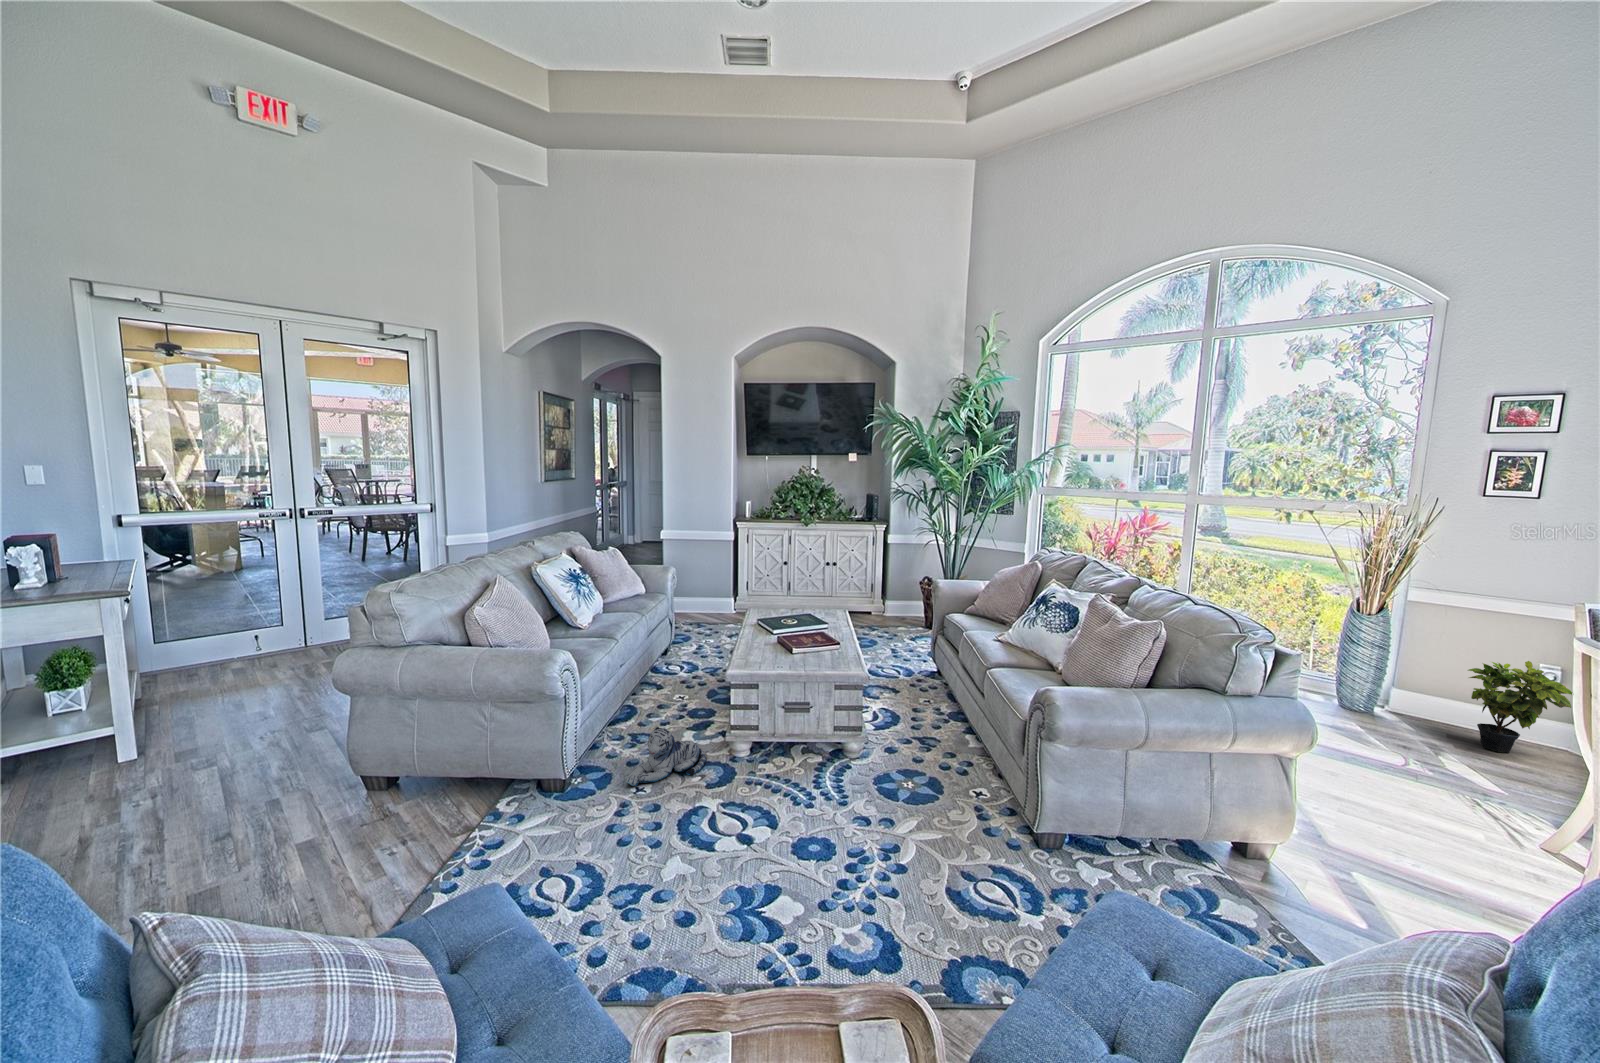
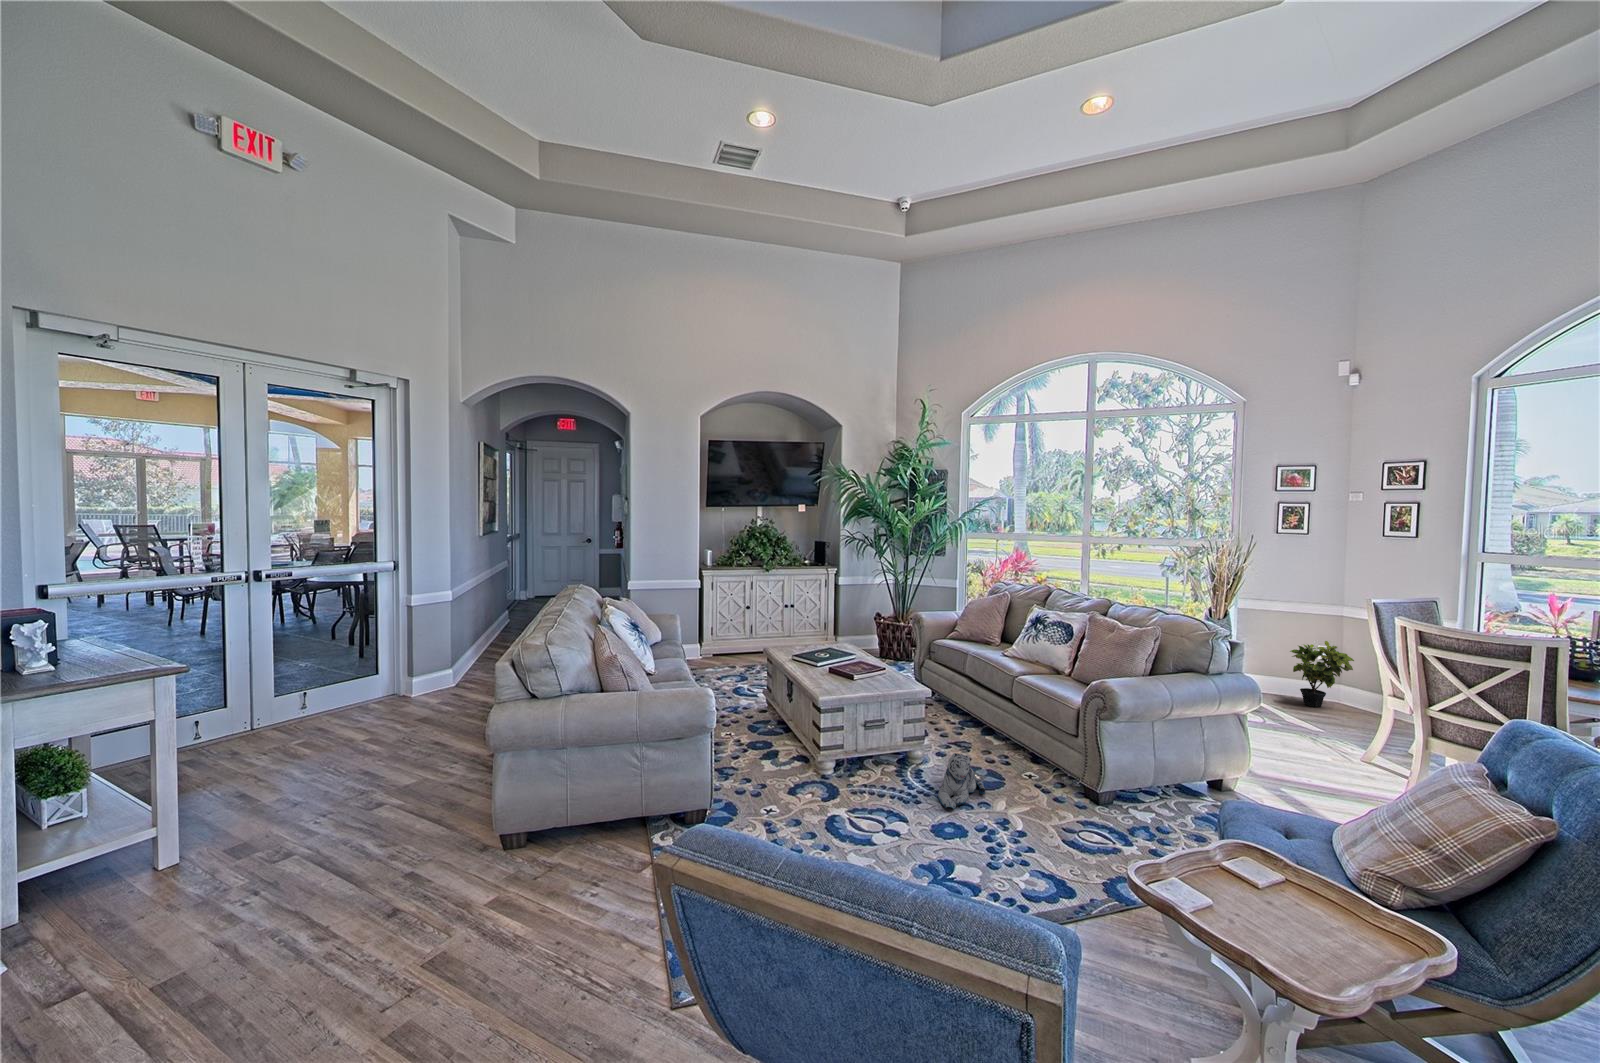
plush toy: present [626,727,706,786] -> present [938,753,985,809]

